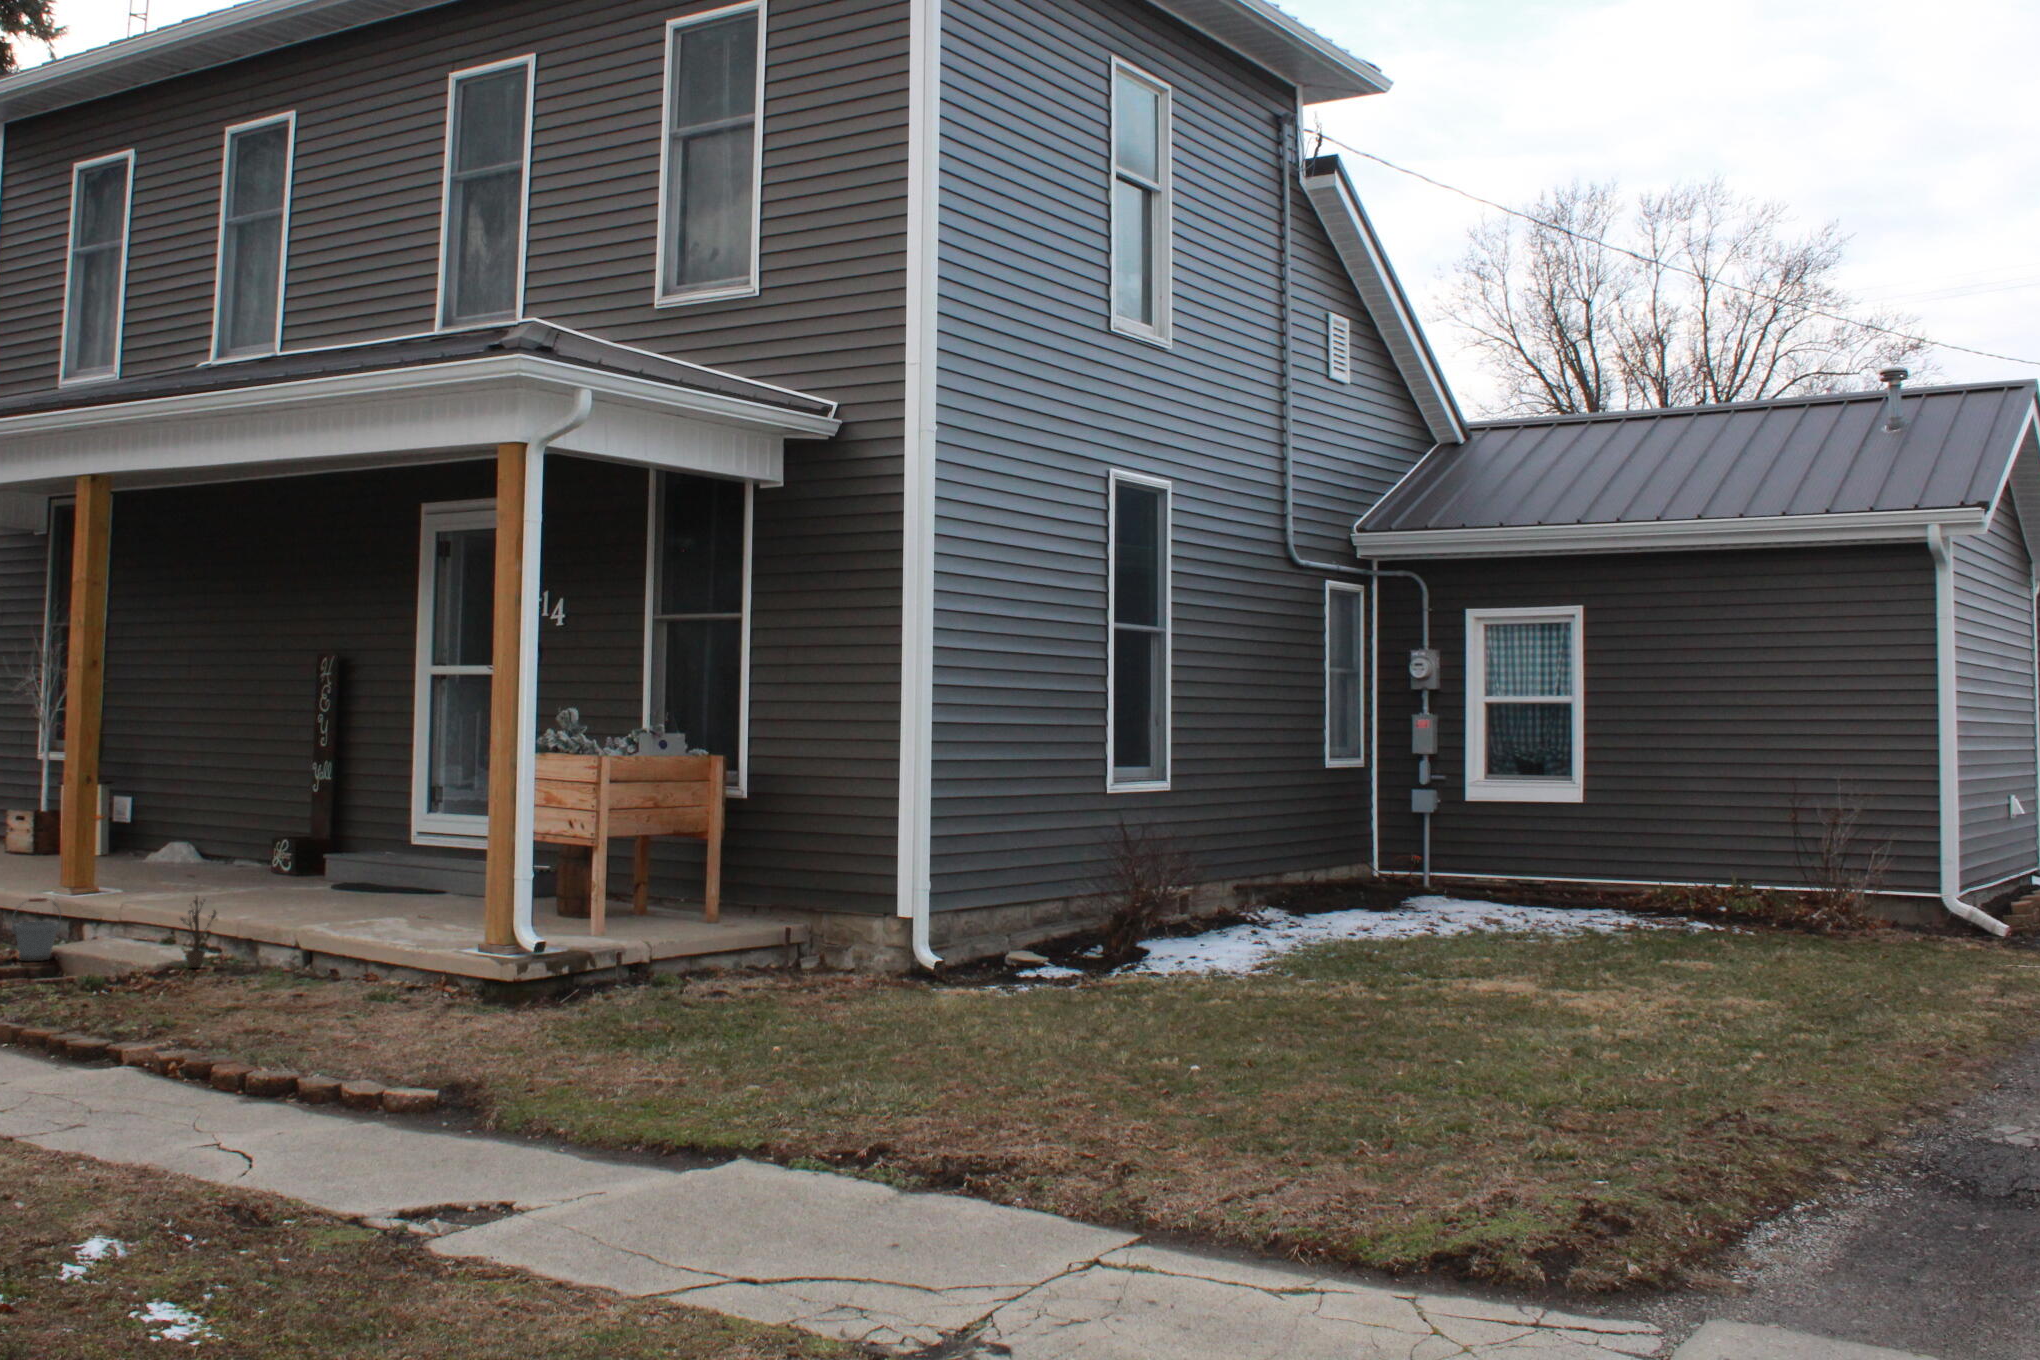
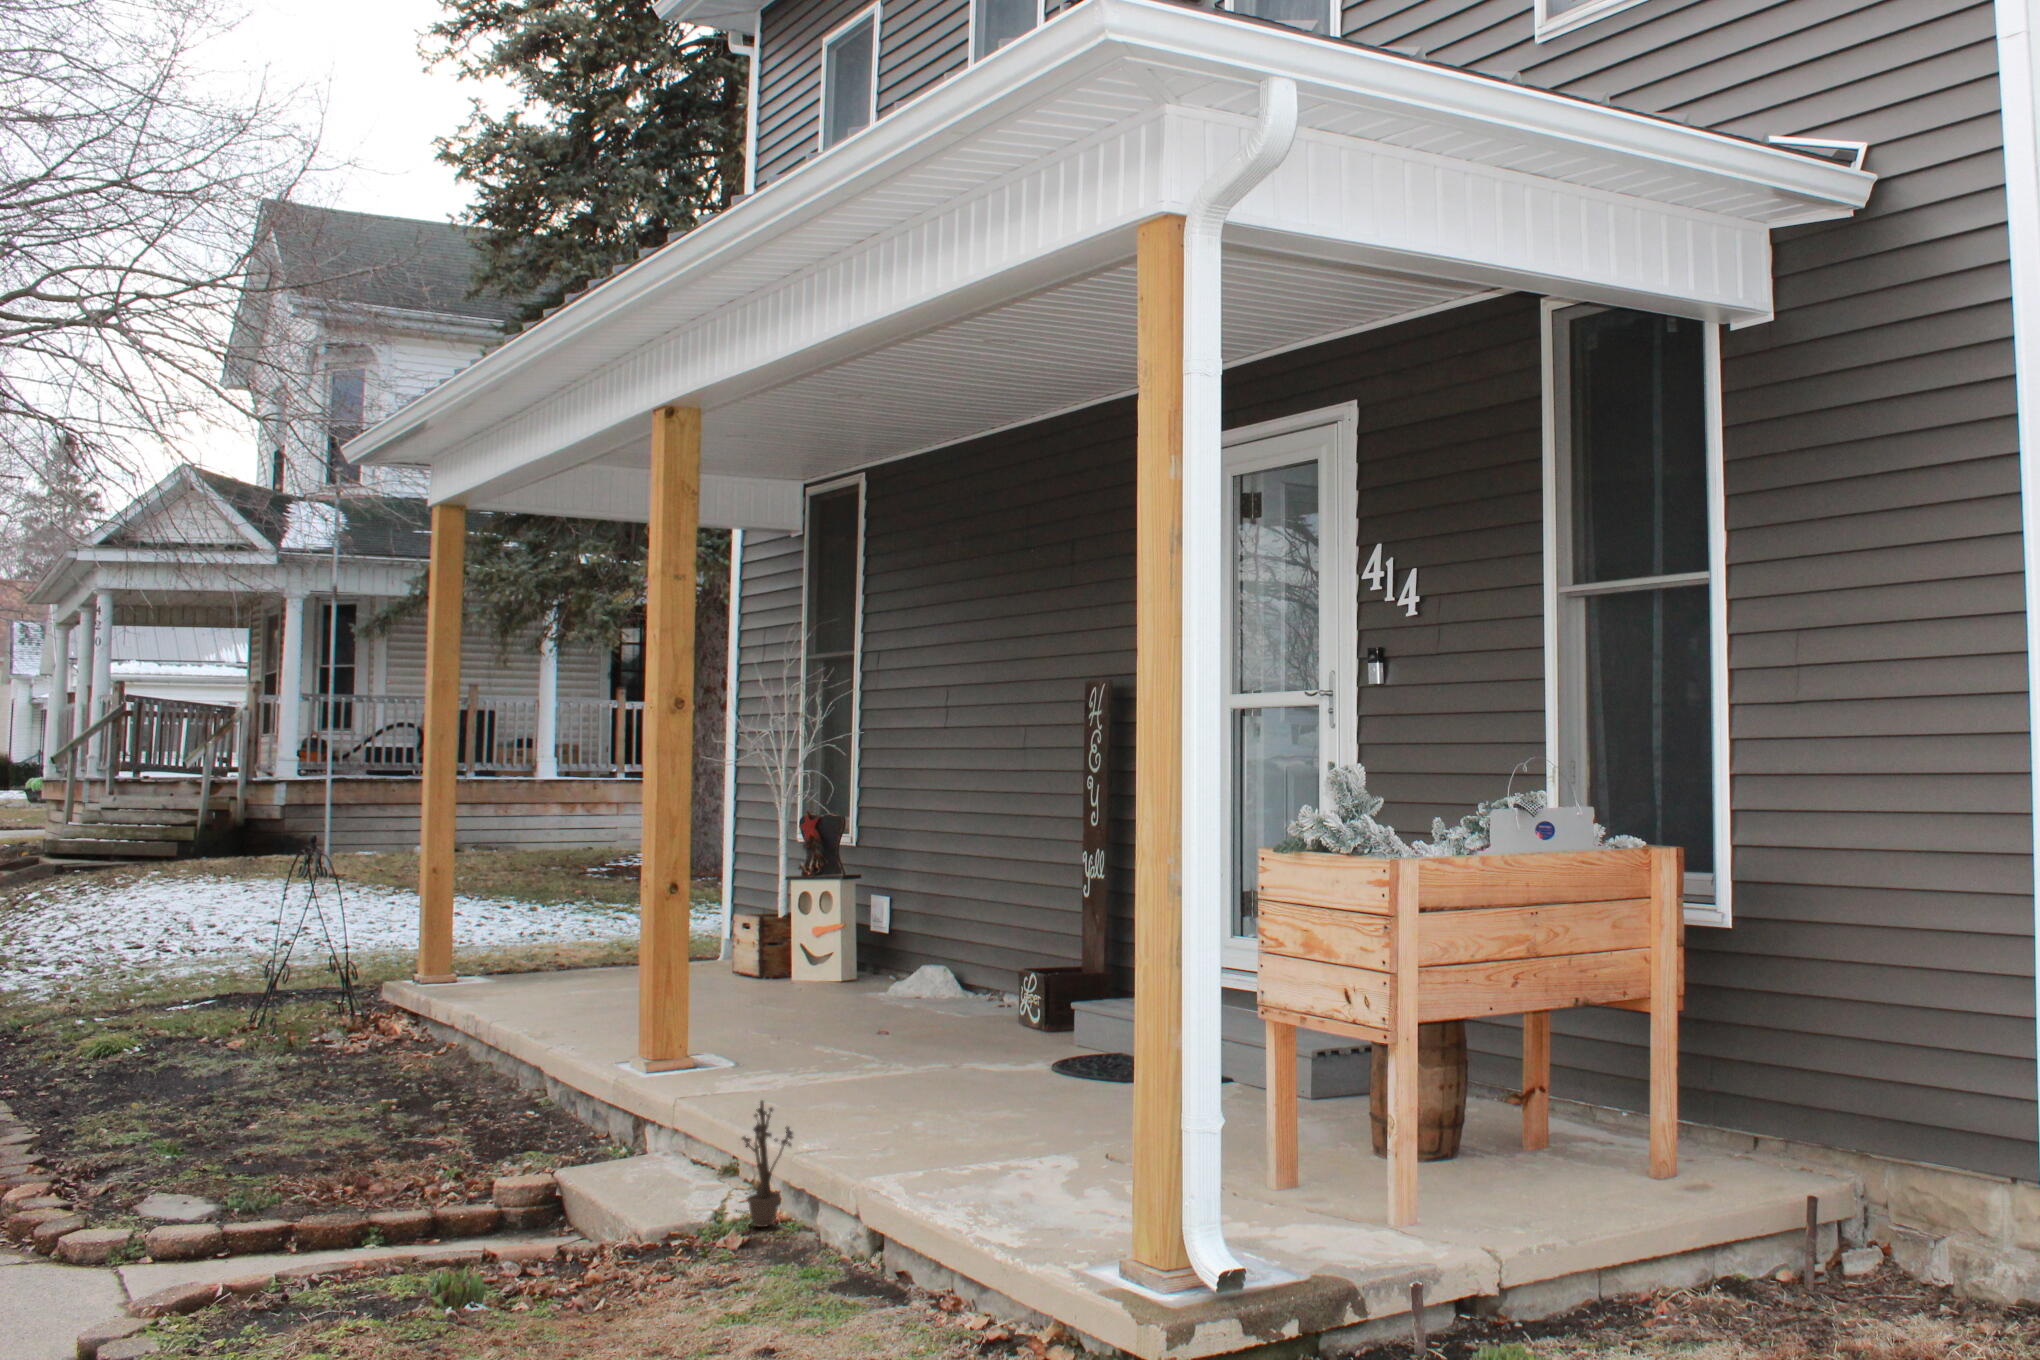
bucket: present [12,898,61,961] -> none [520,1090,598,1197]

